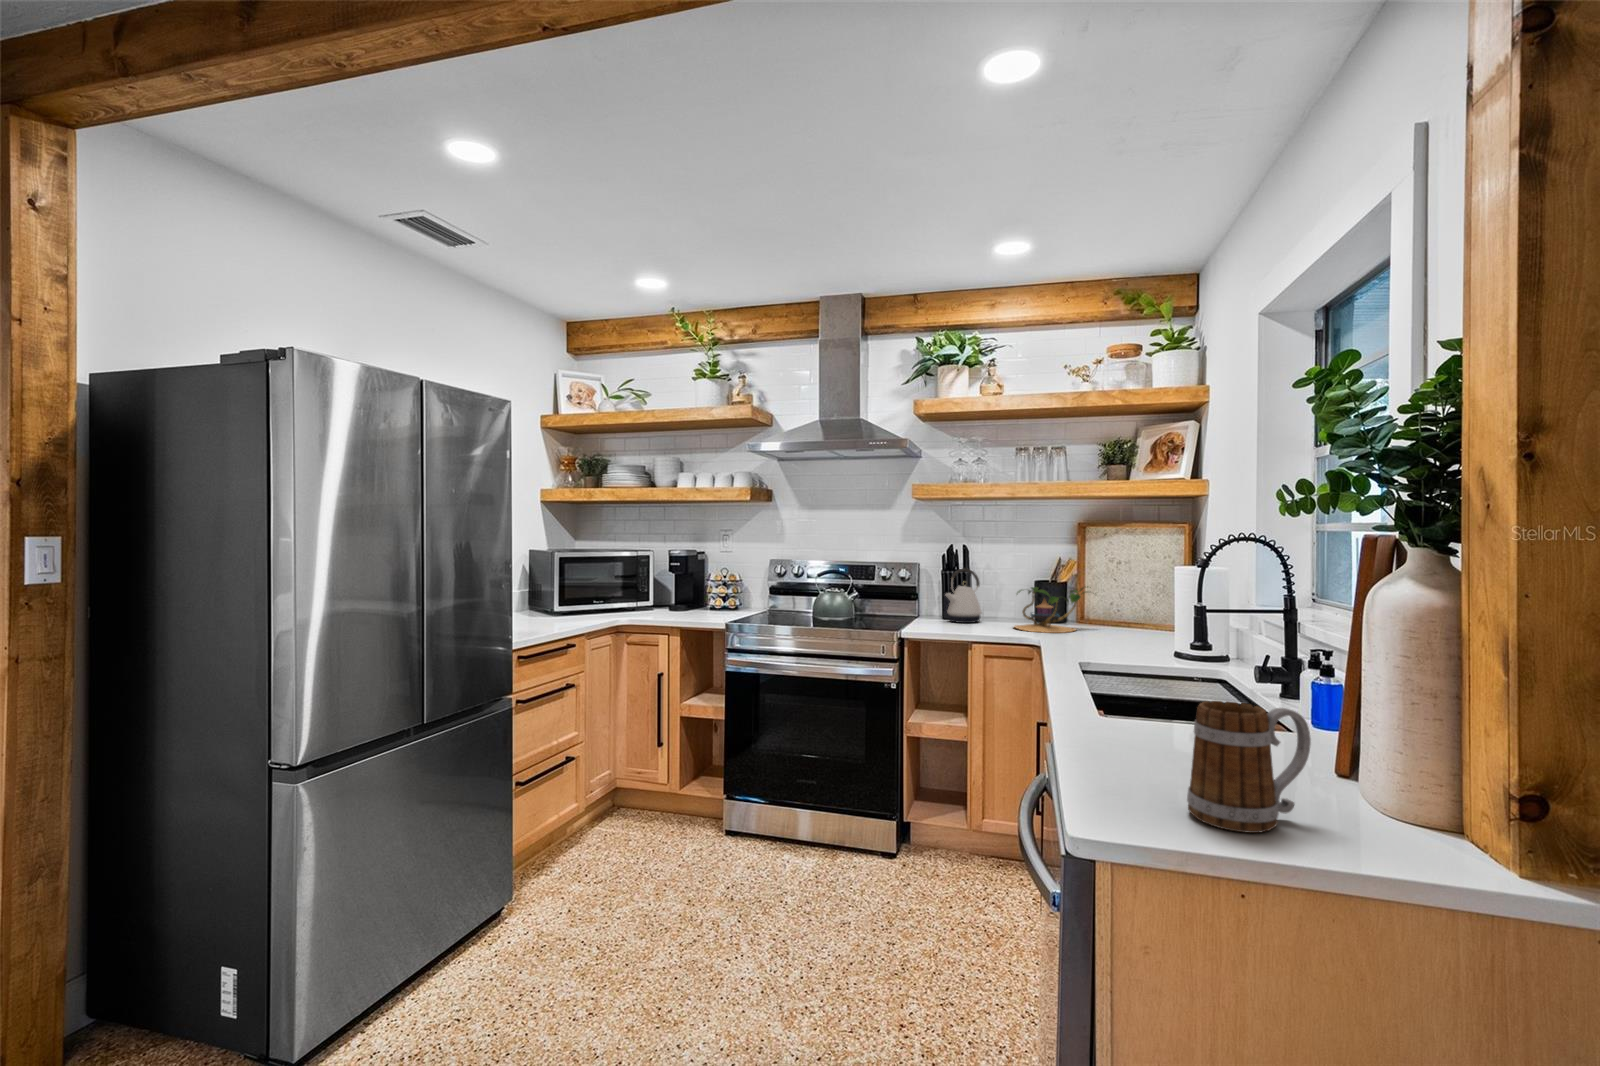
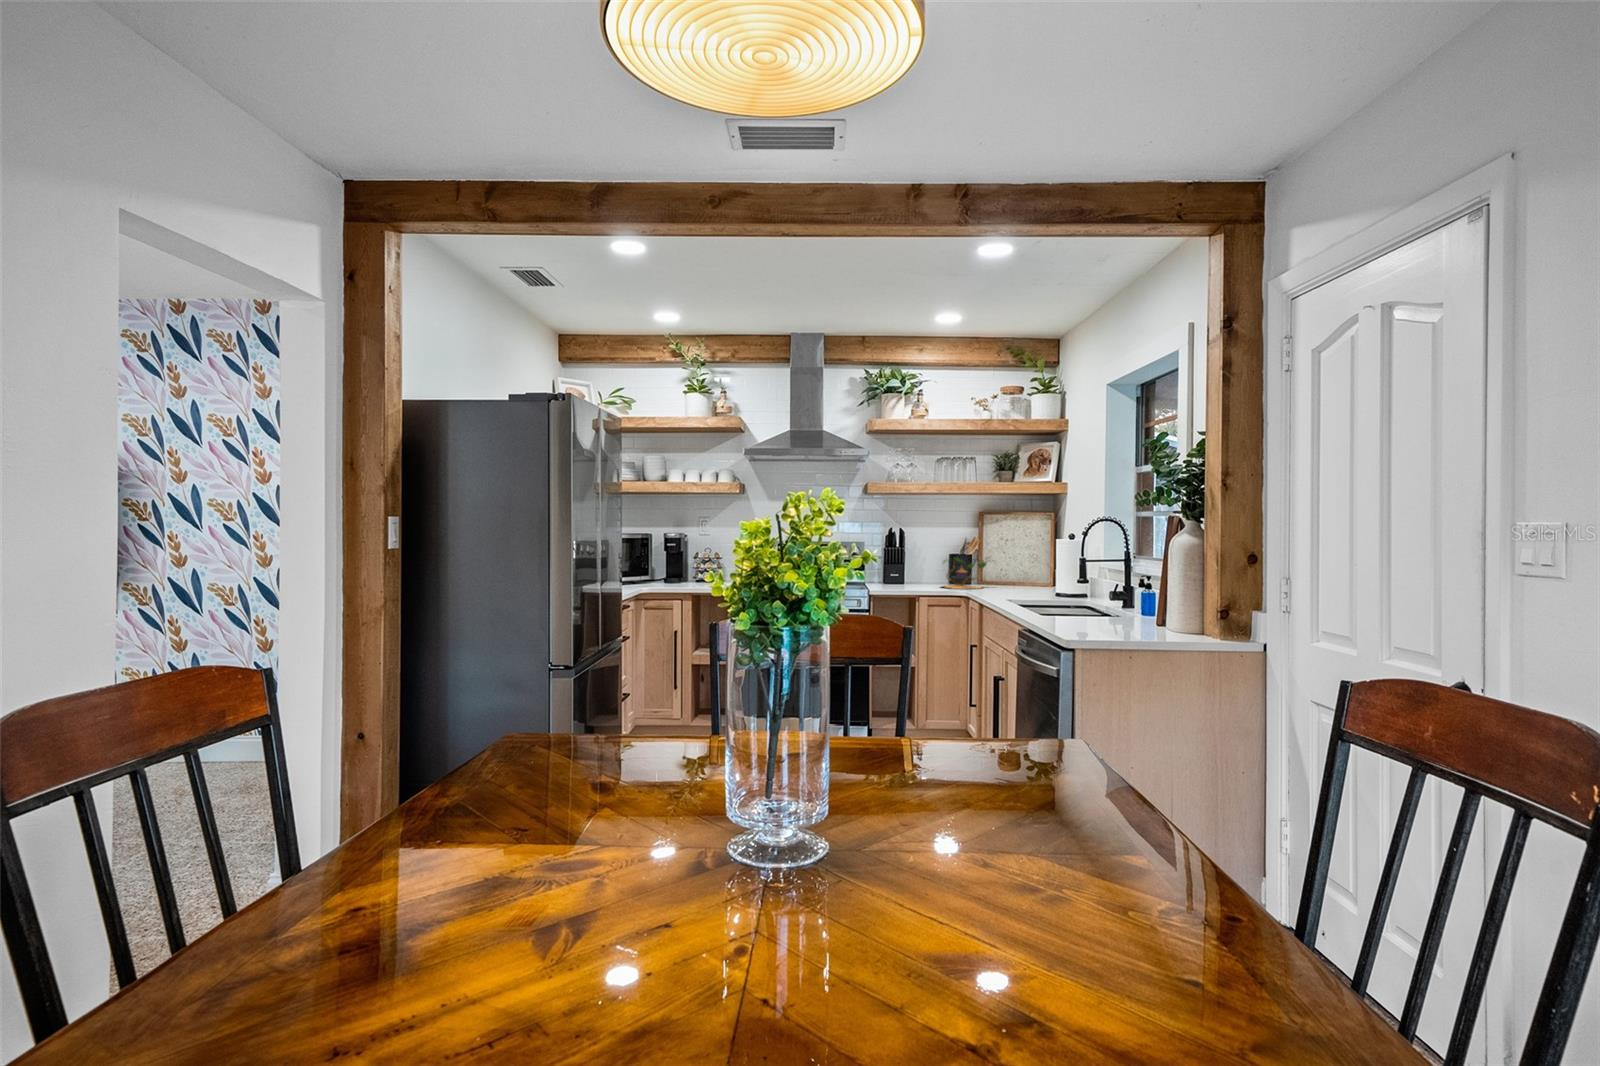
kettle: present [946,568,982,623] -> none [888,546,913,586]
mug: present [1187,701,1311,833] -> none [1107,585,1152,633]

